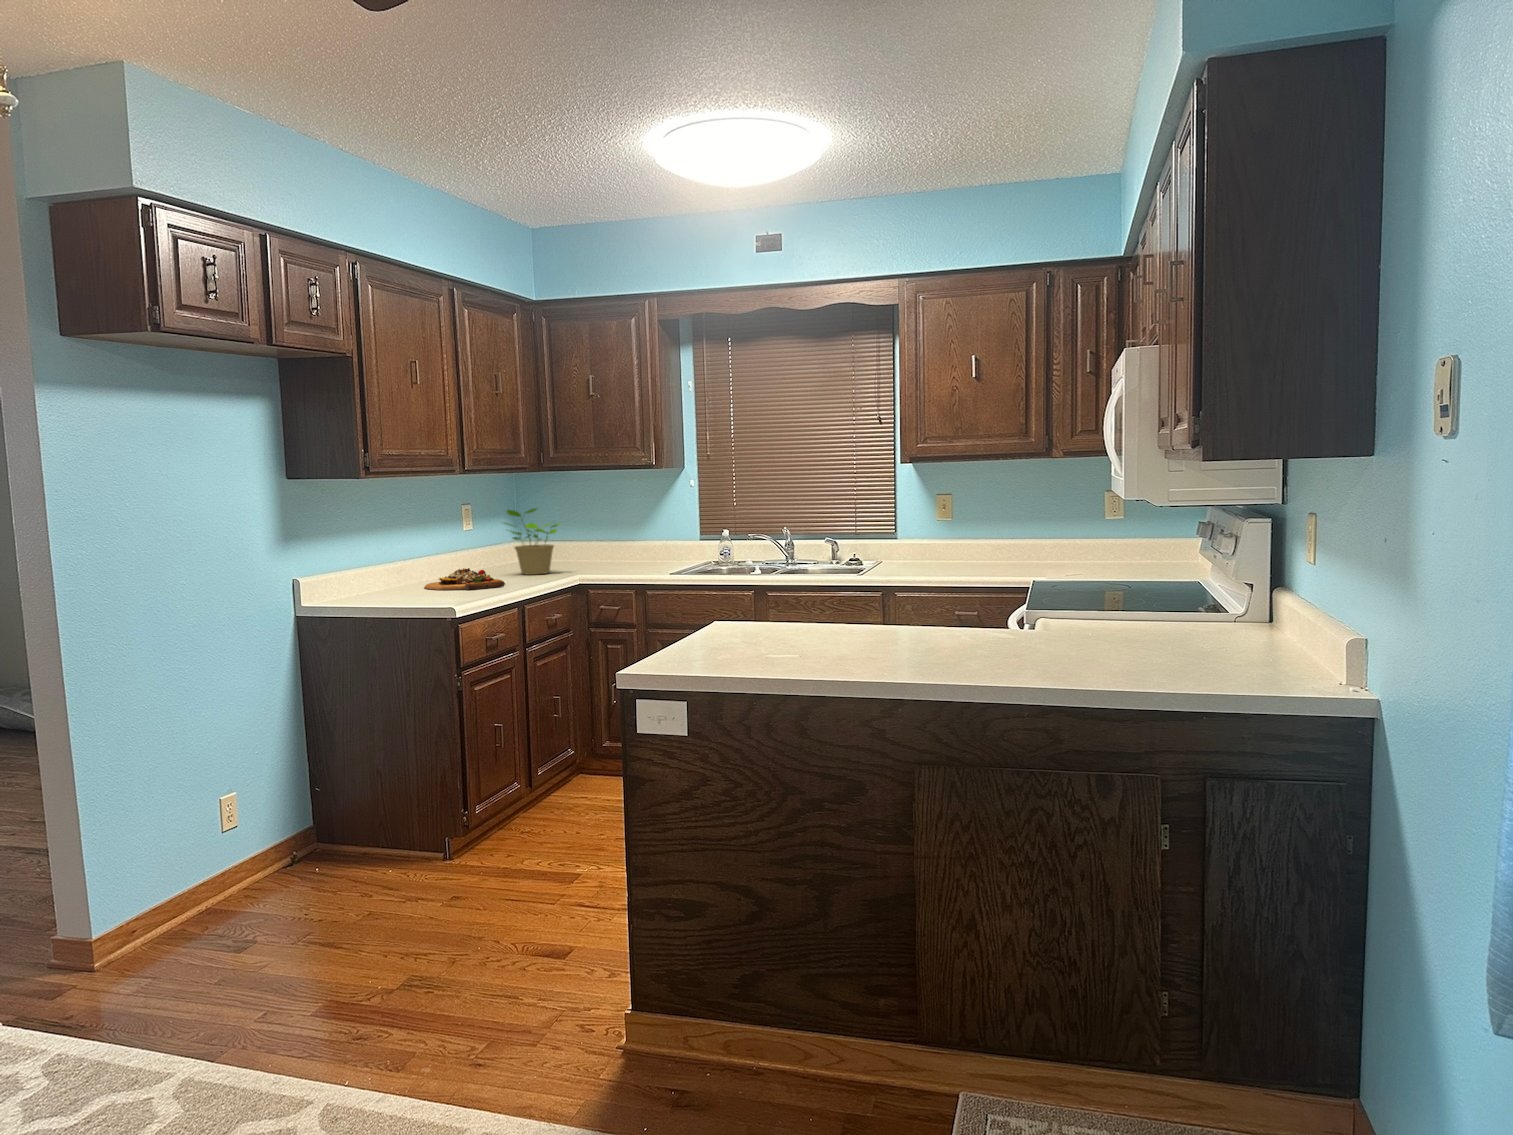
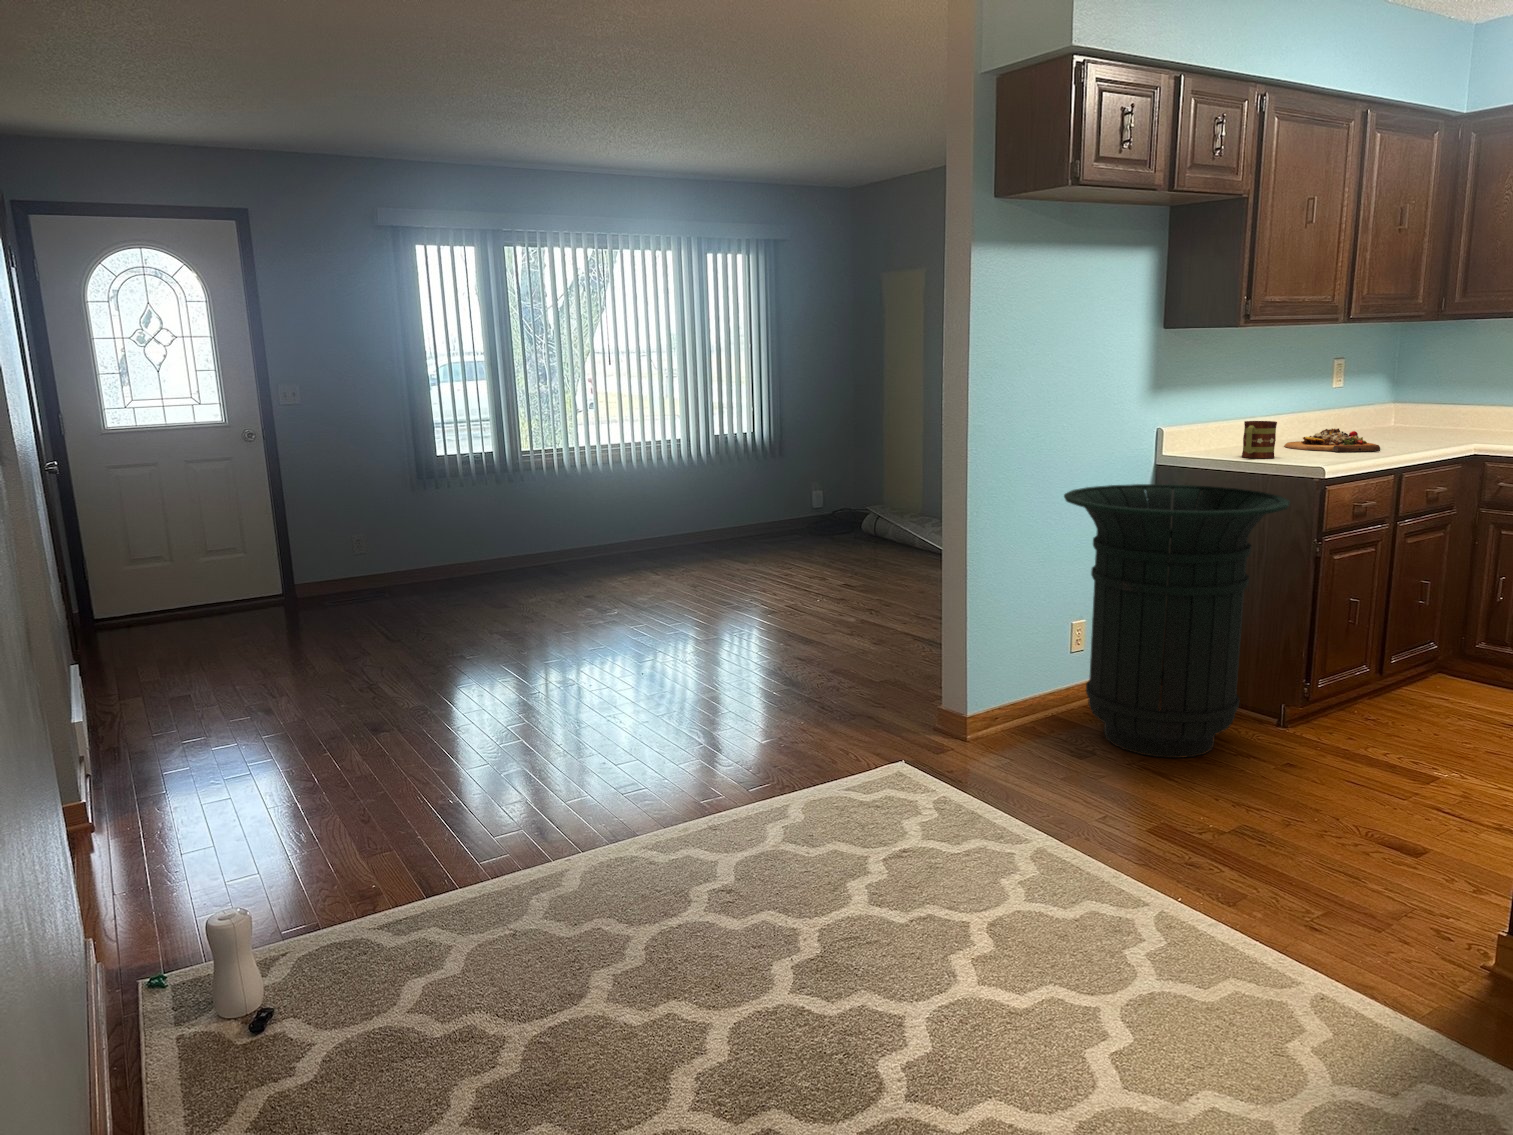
potted plant: present [506,508,560,575] -> none [1381,364,1462,441]
mug: none [379,566,411,603] -> present [1242,421,1277,458]
trash can: none [189,634,424,928] -> present [1064,484,1290,758]

